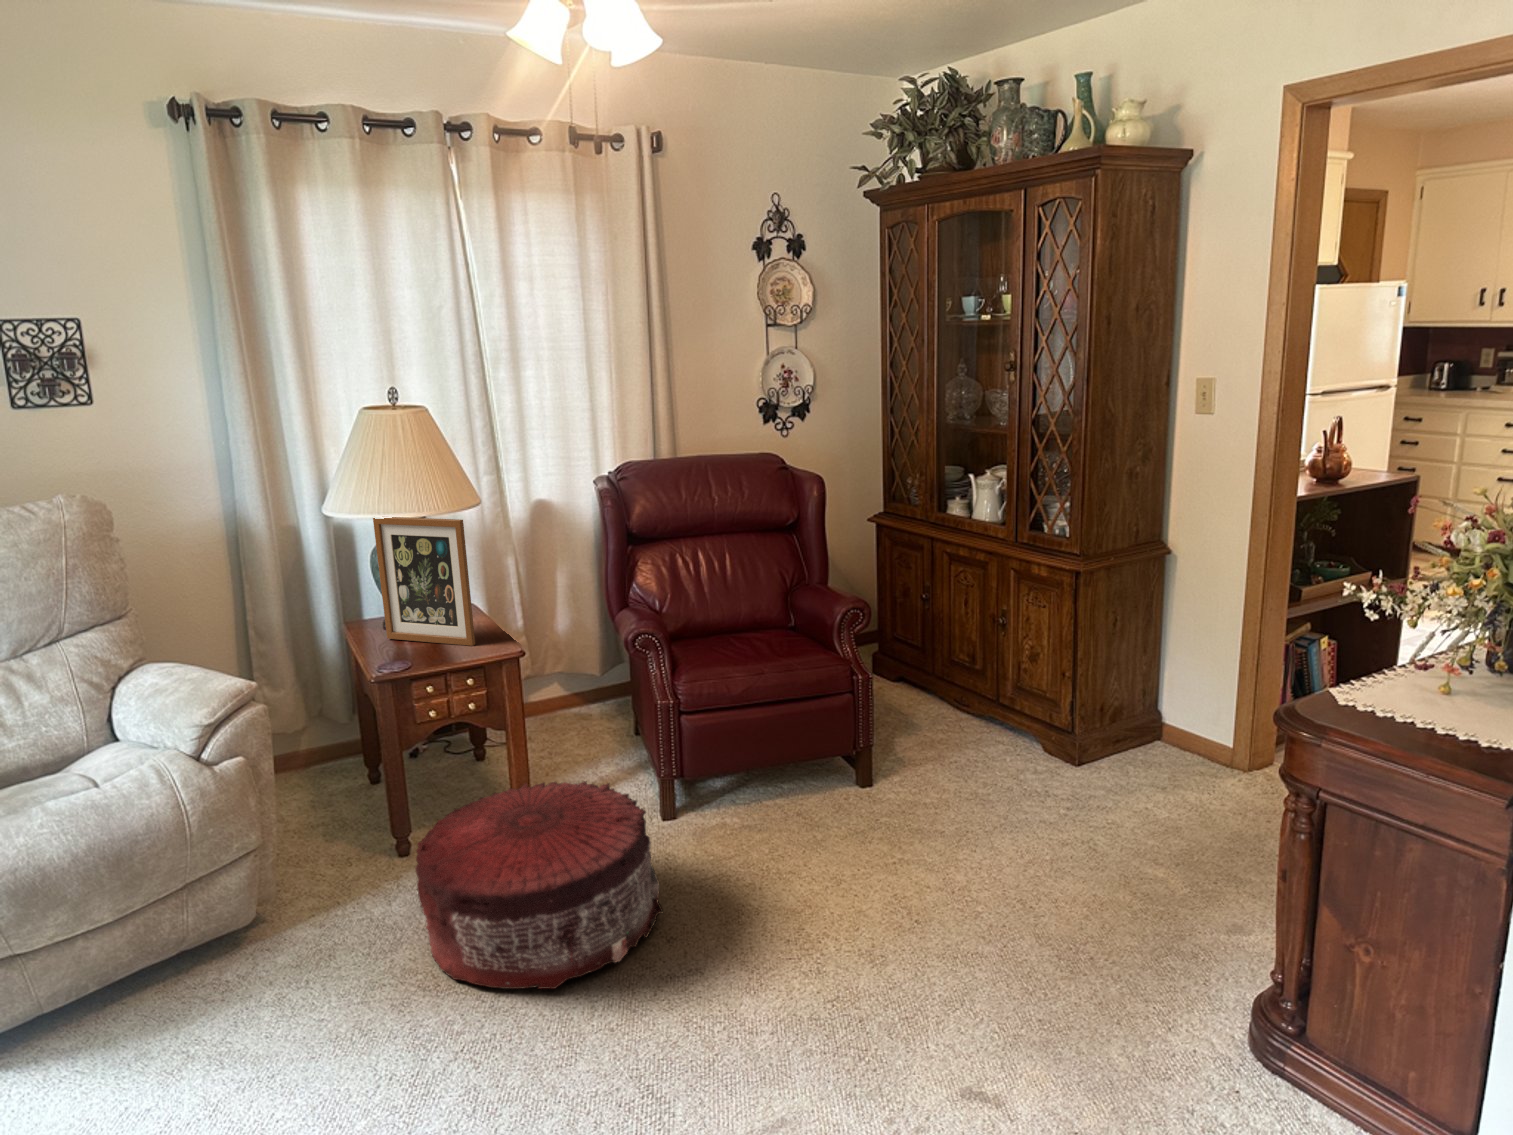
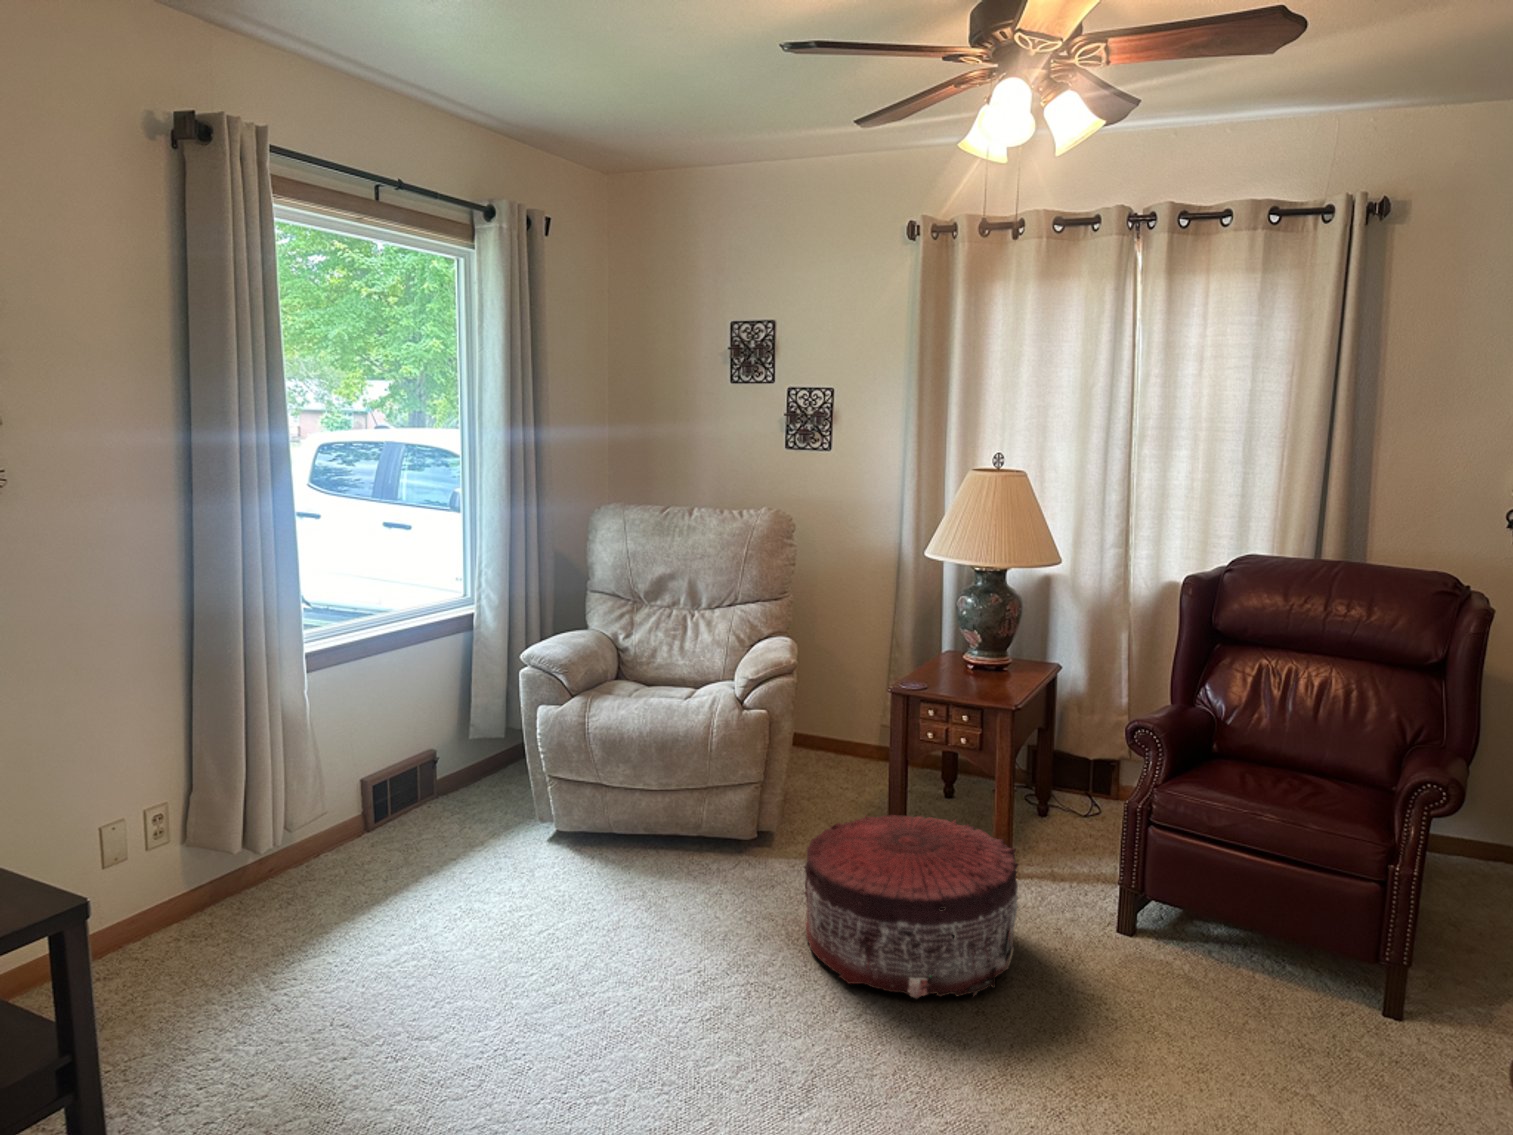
picture frame: present [373,517,475,646] -> none [945,560,998,690]

